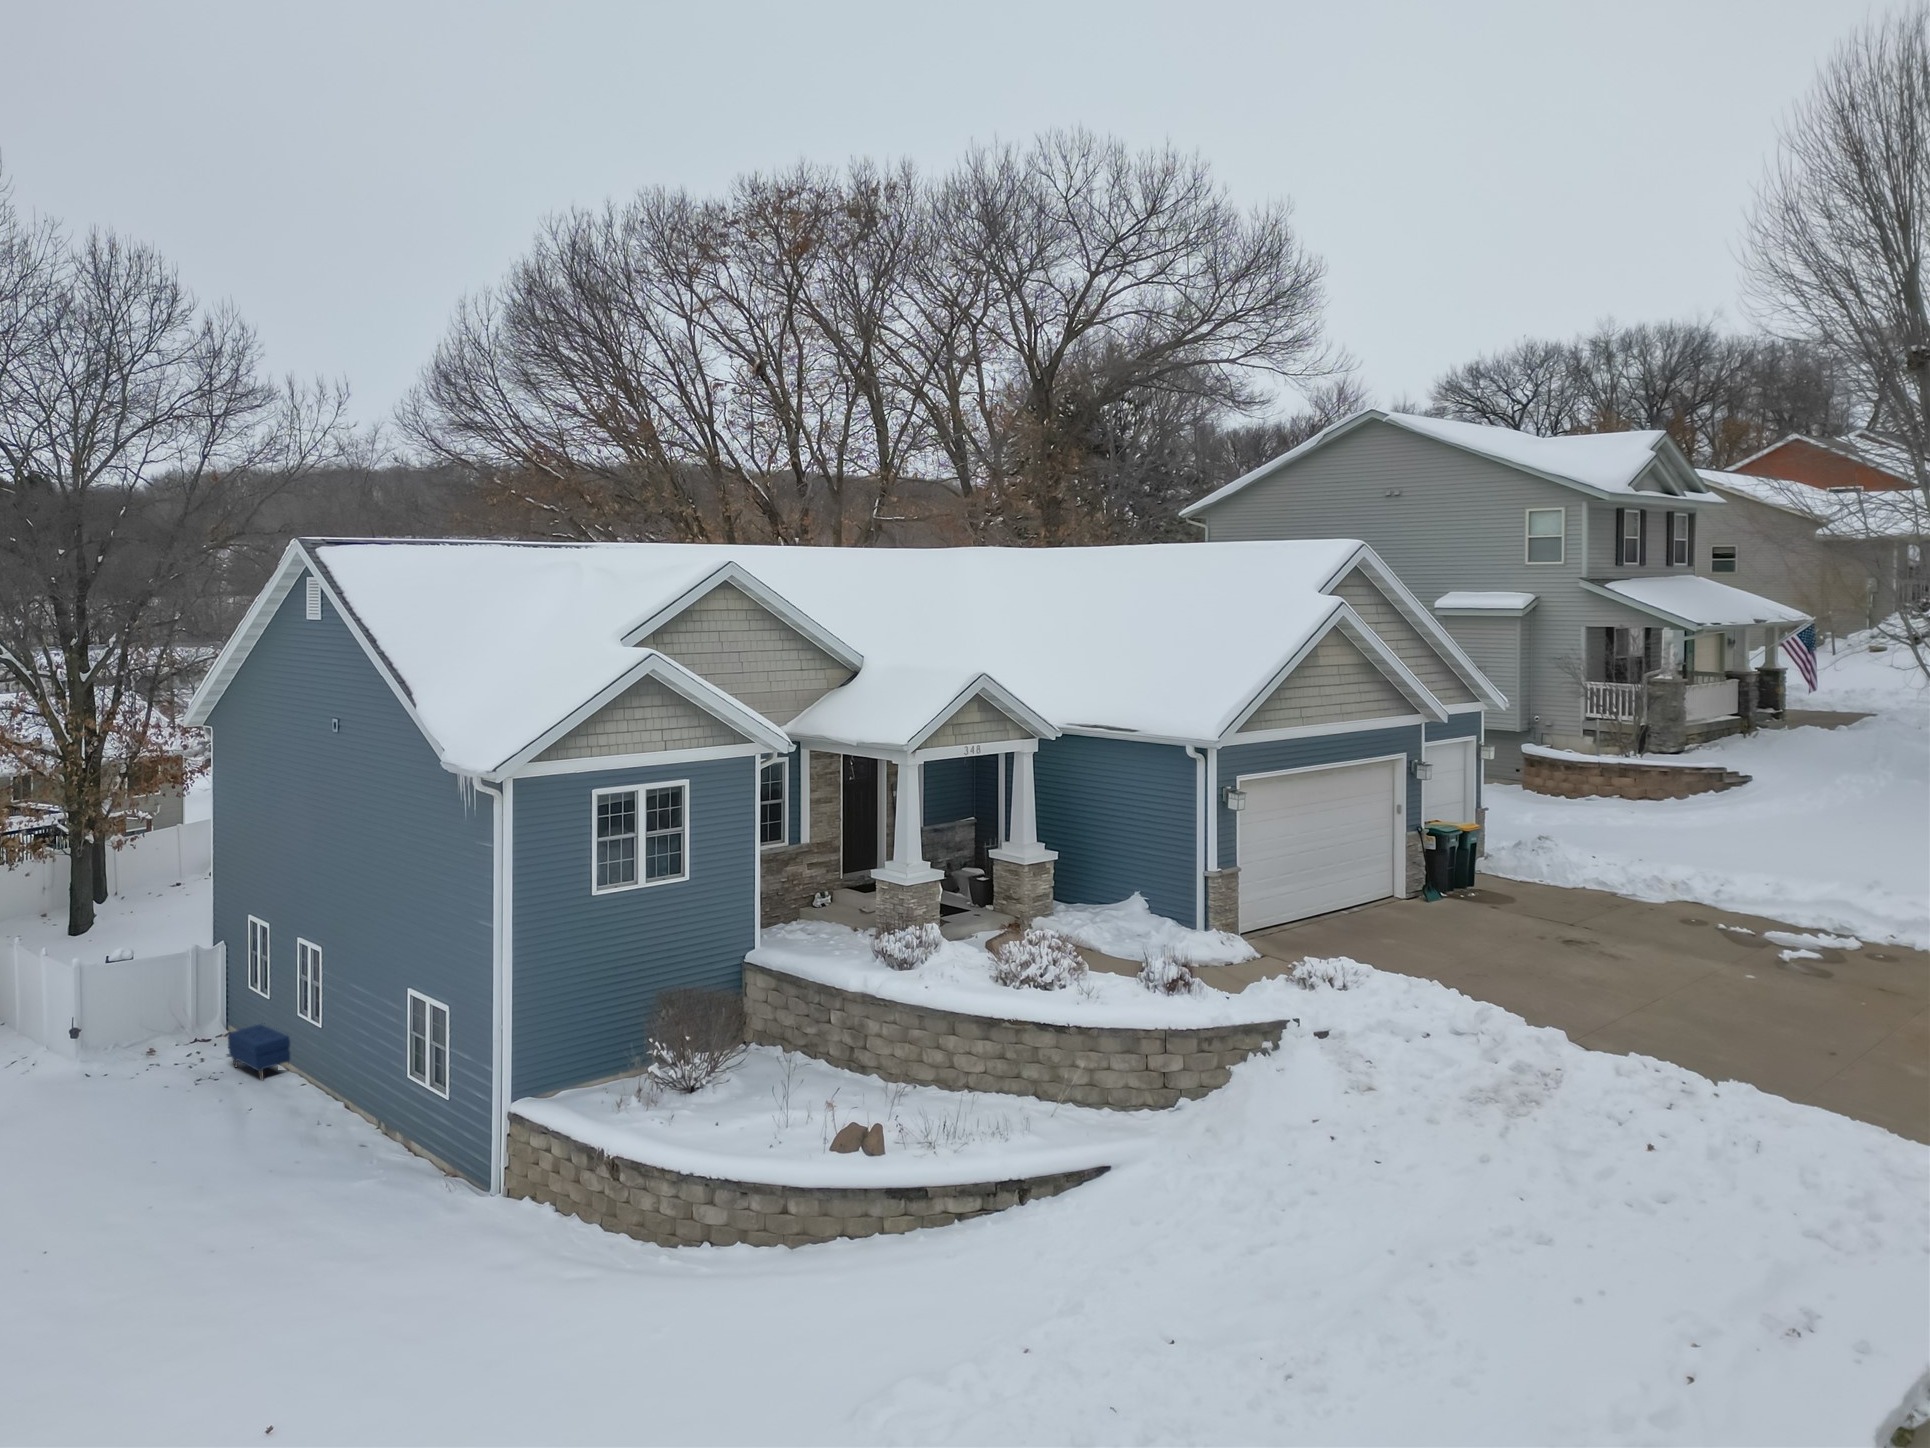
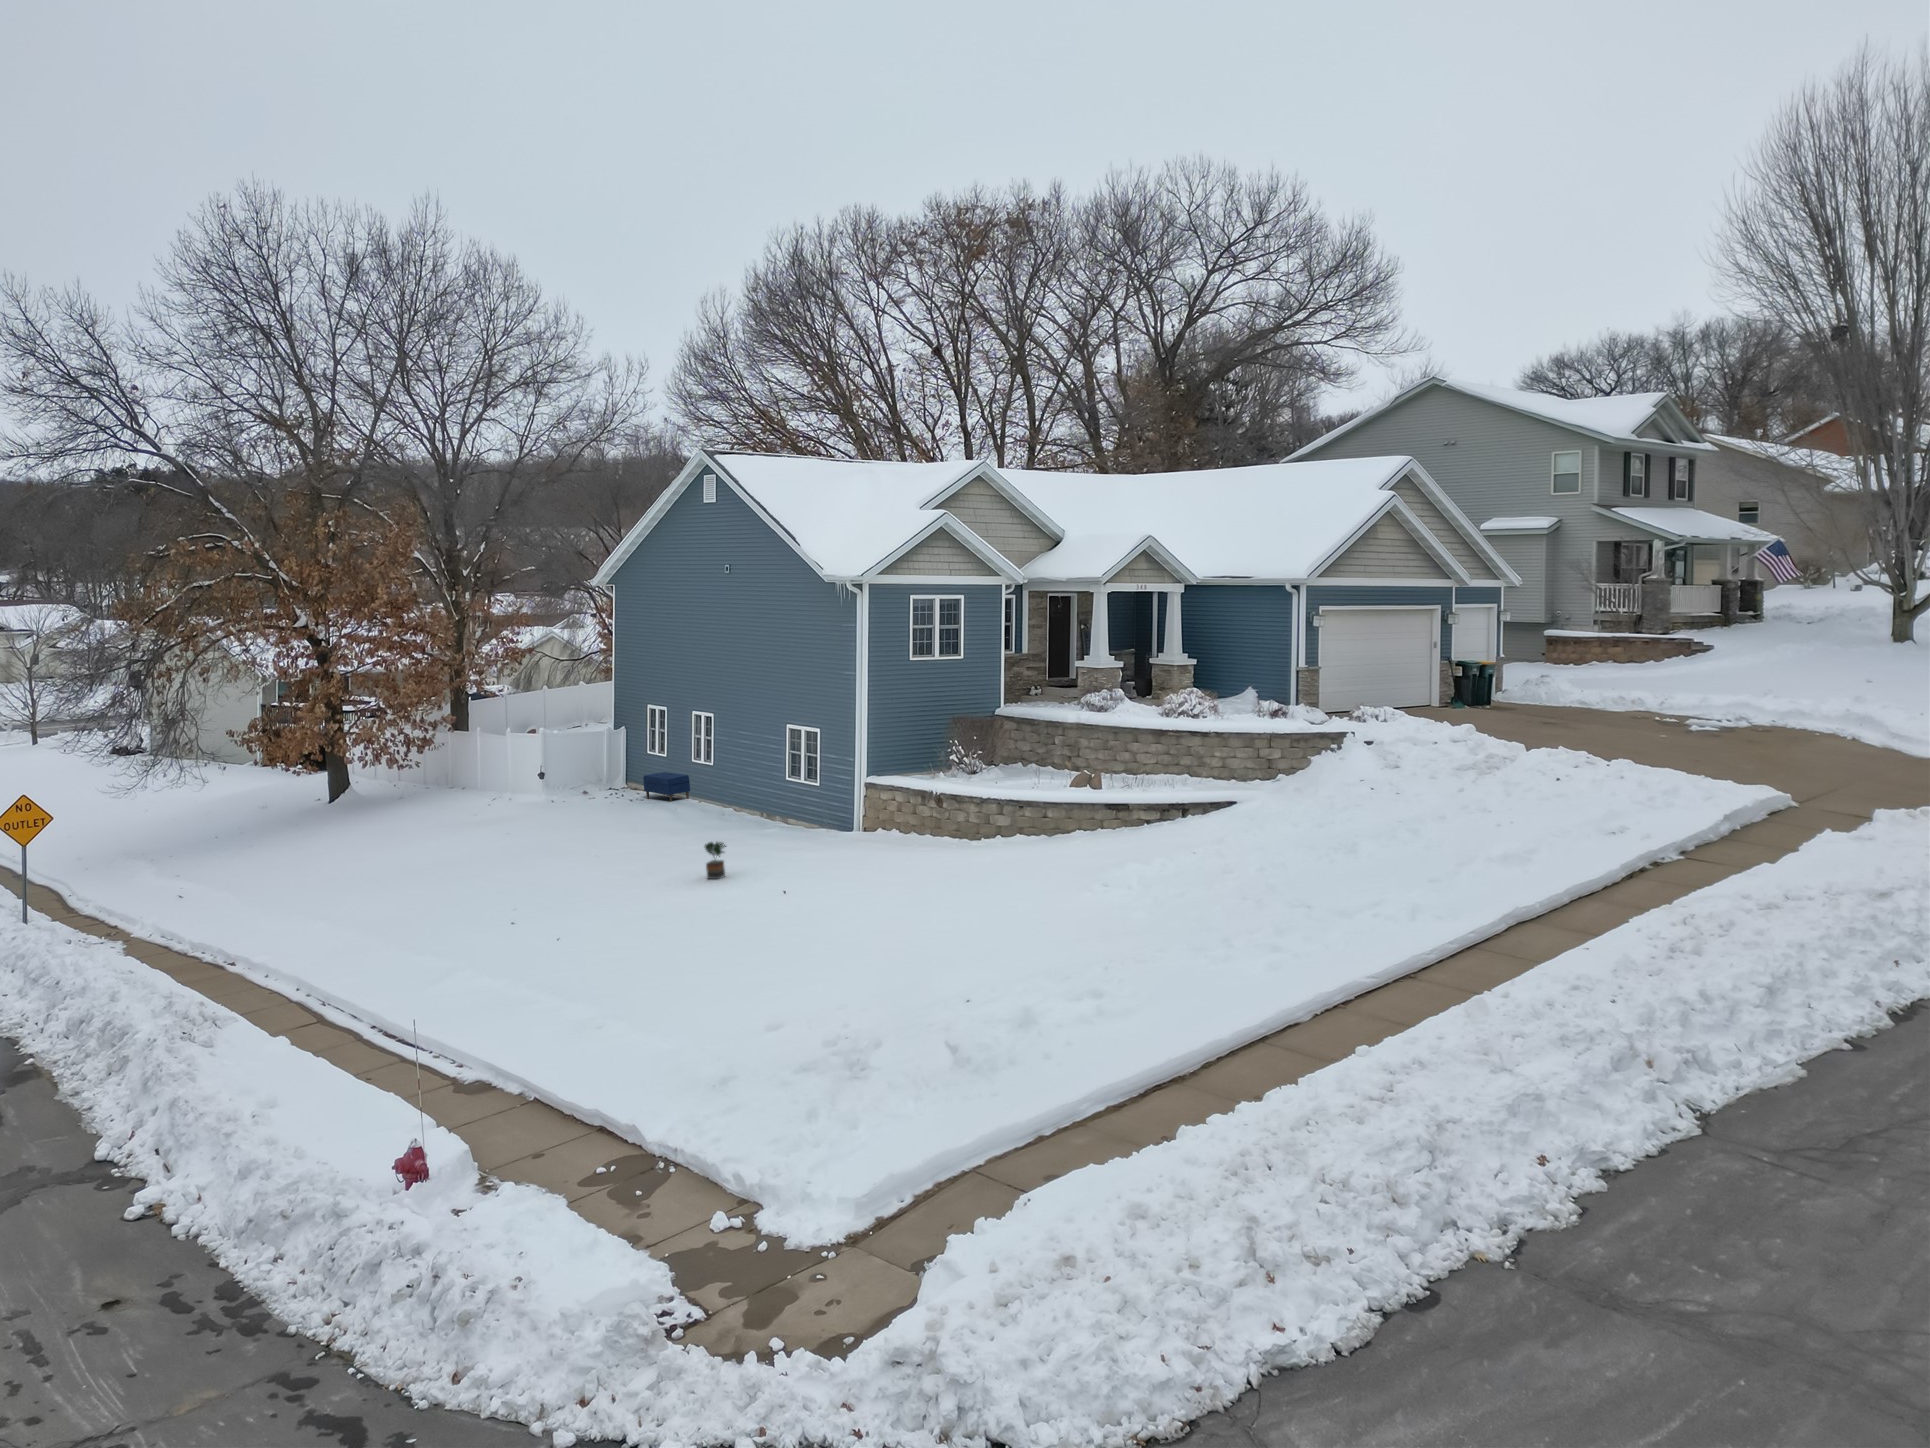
potted tree: none [106,1329,159,1409] -> present [704,842,726,879]

